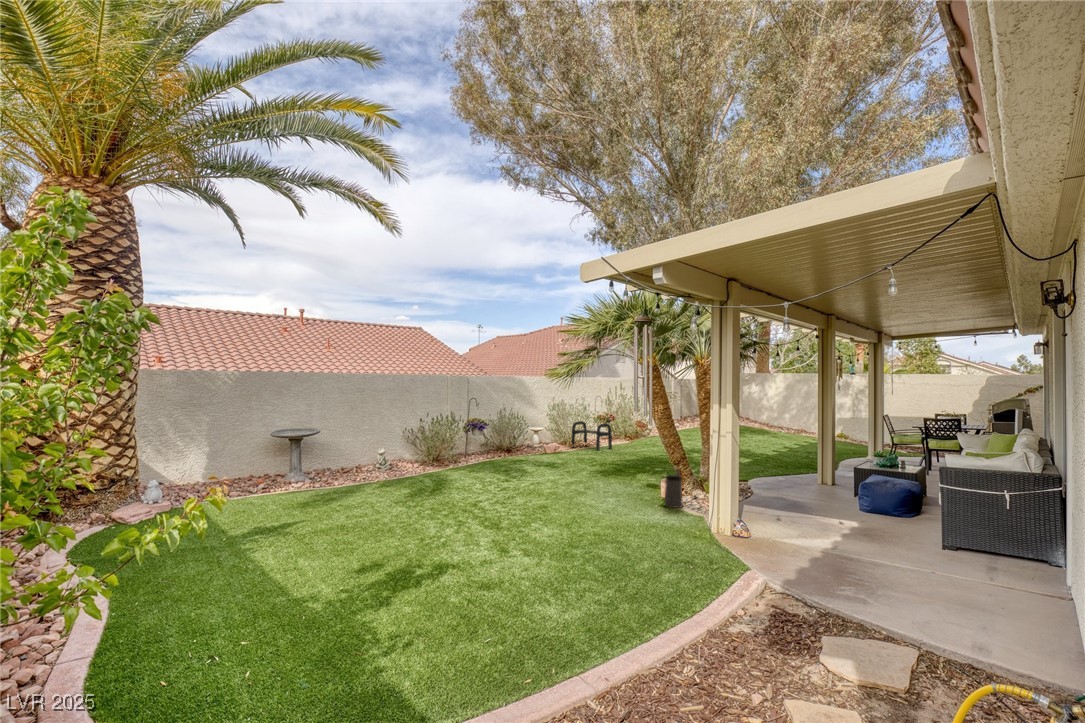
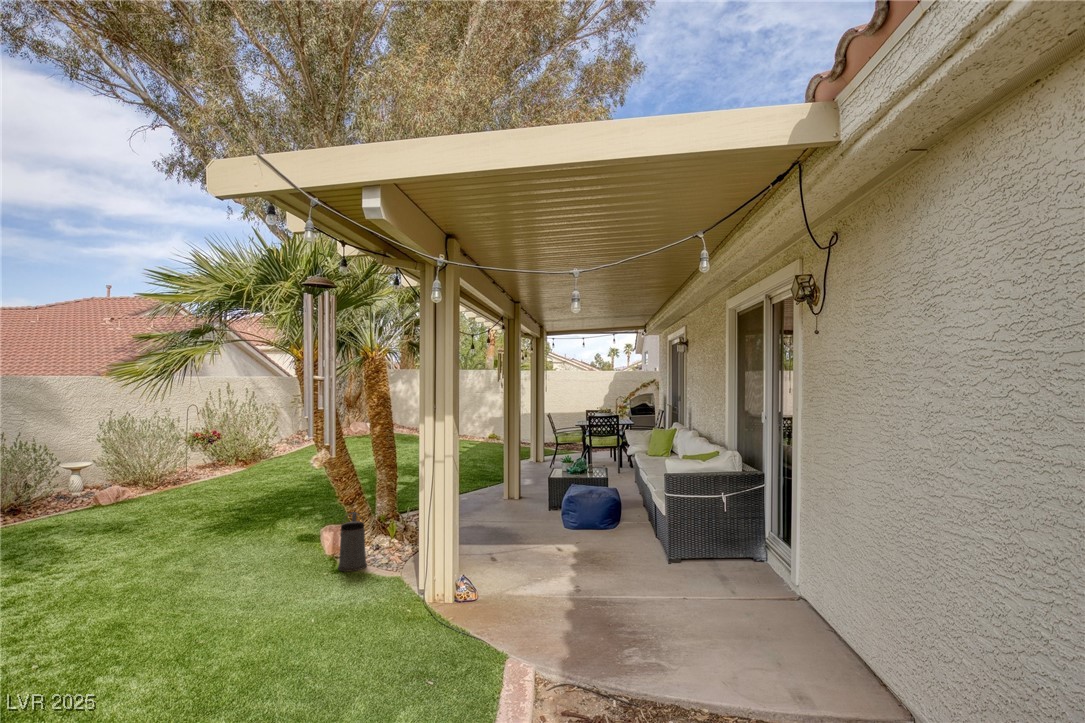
bench: present [571,421,612,451] -> none [148,446,220,489]

